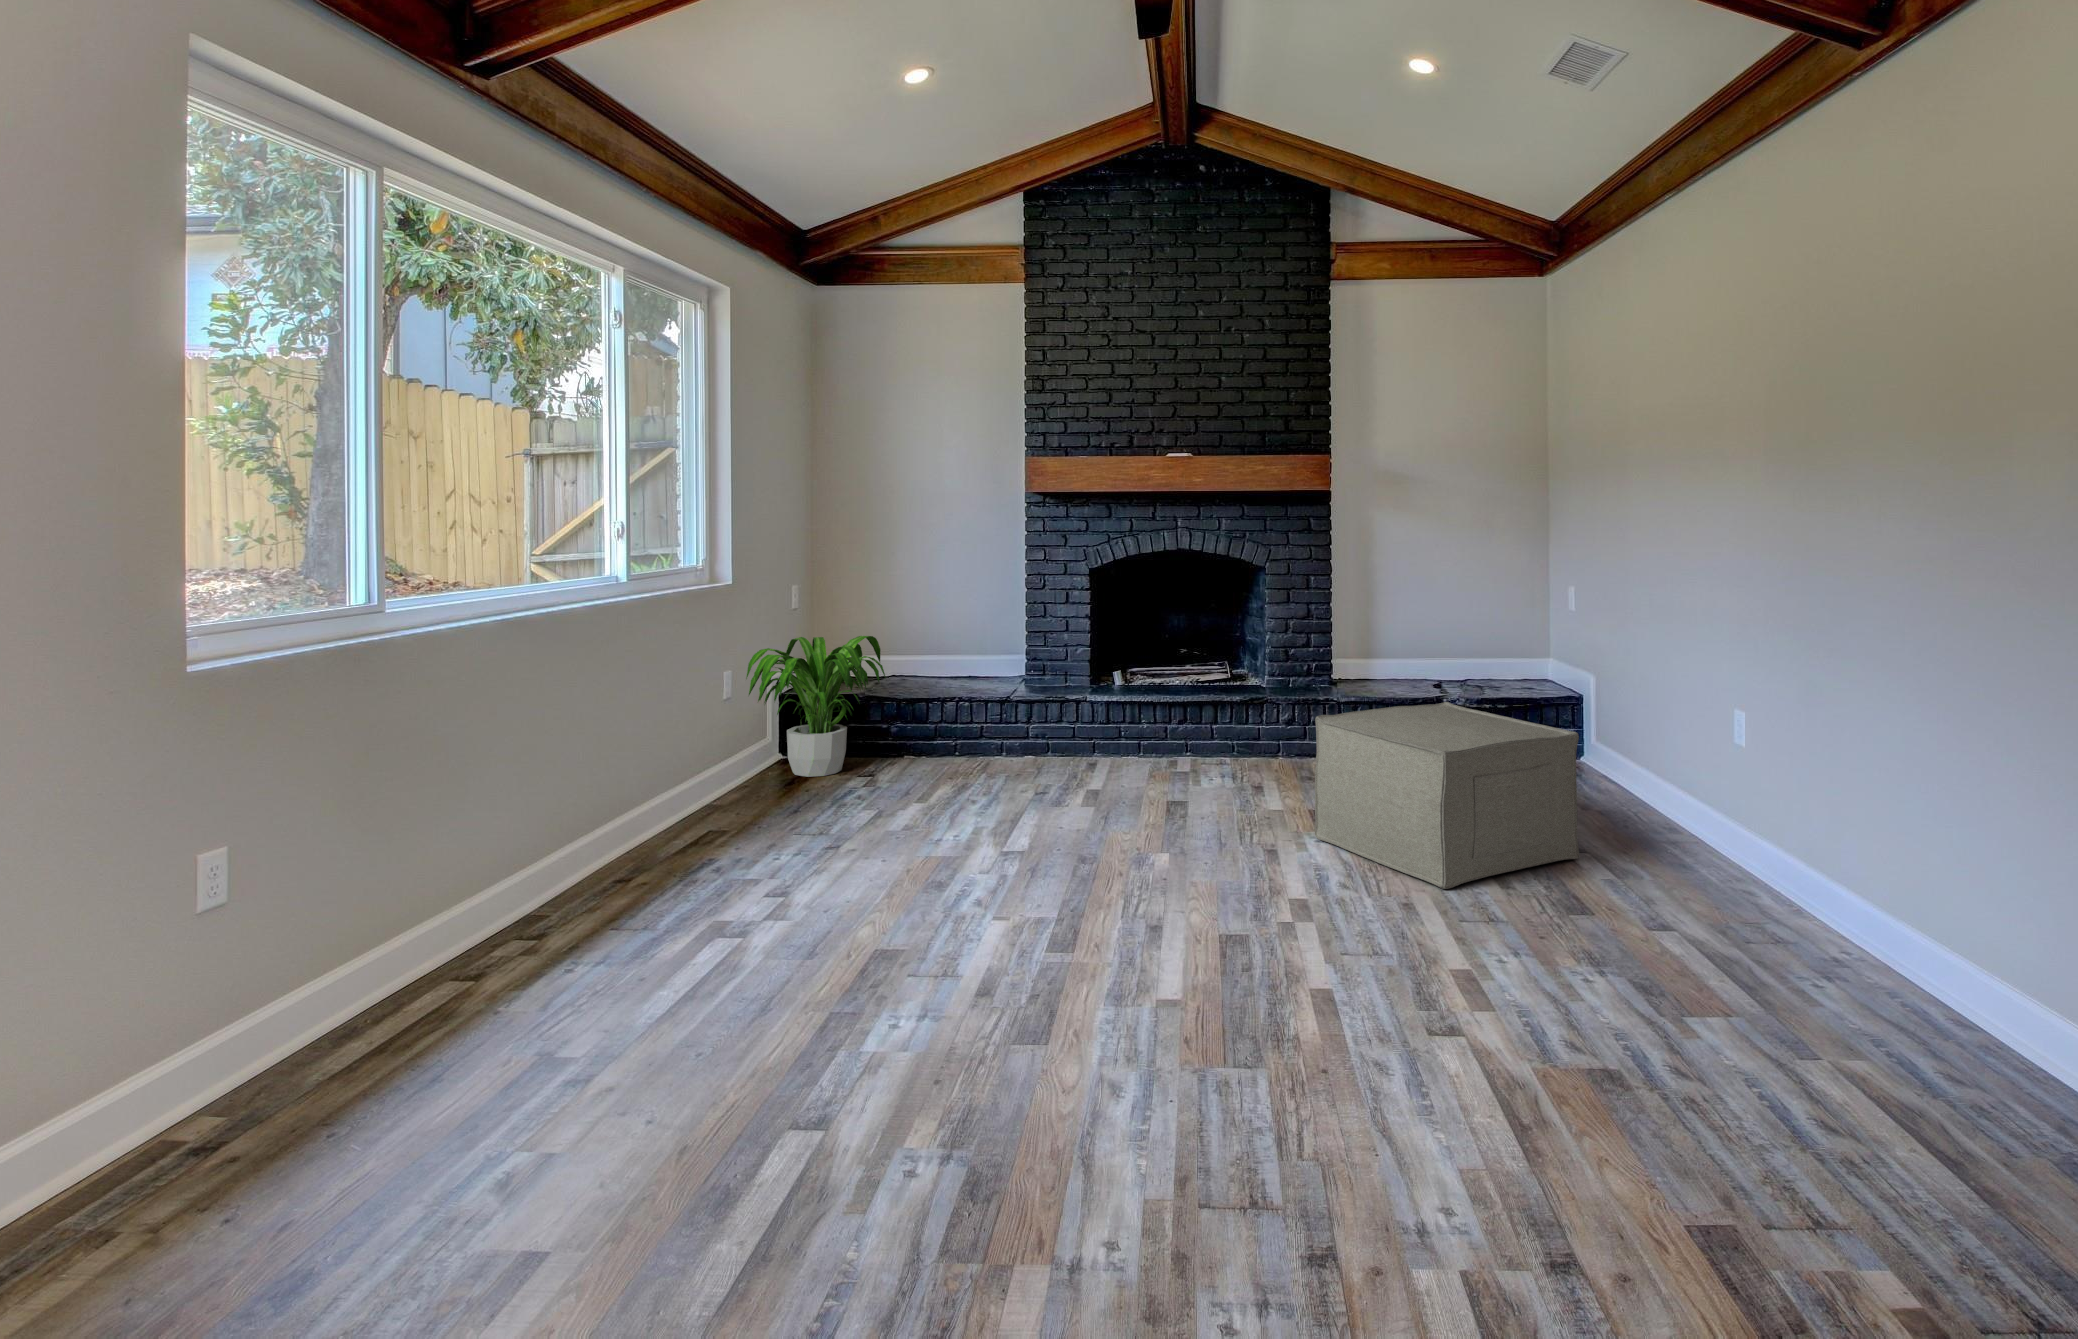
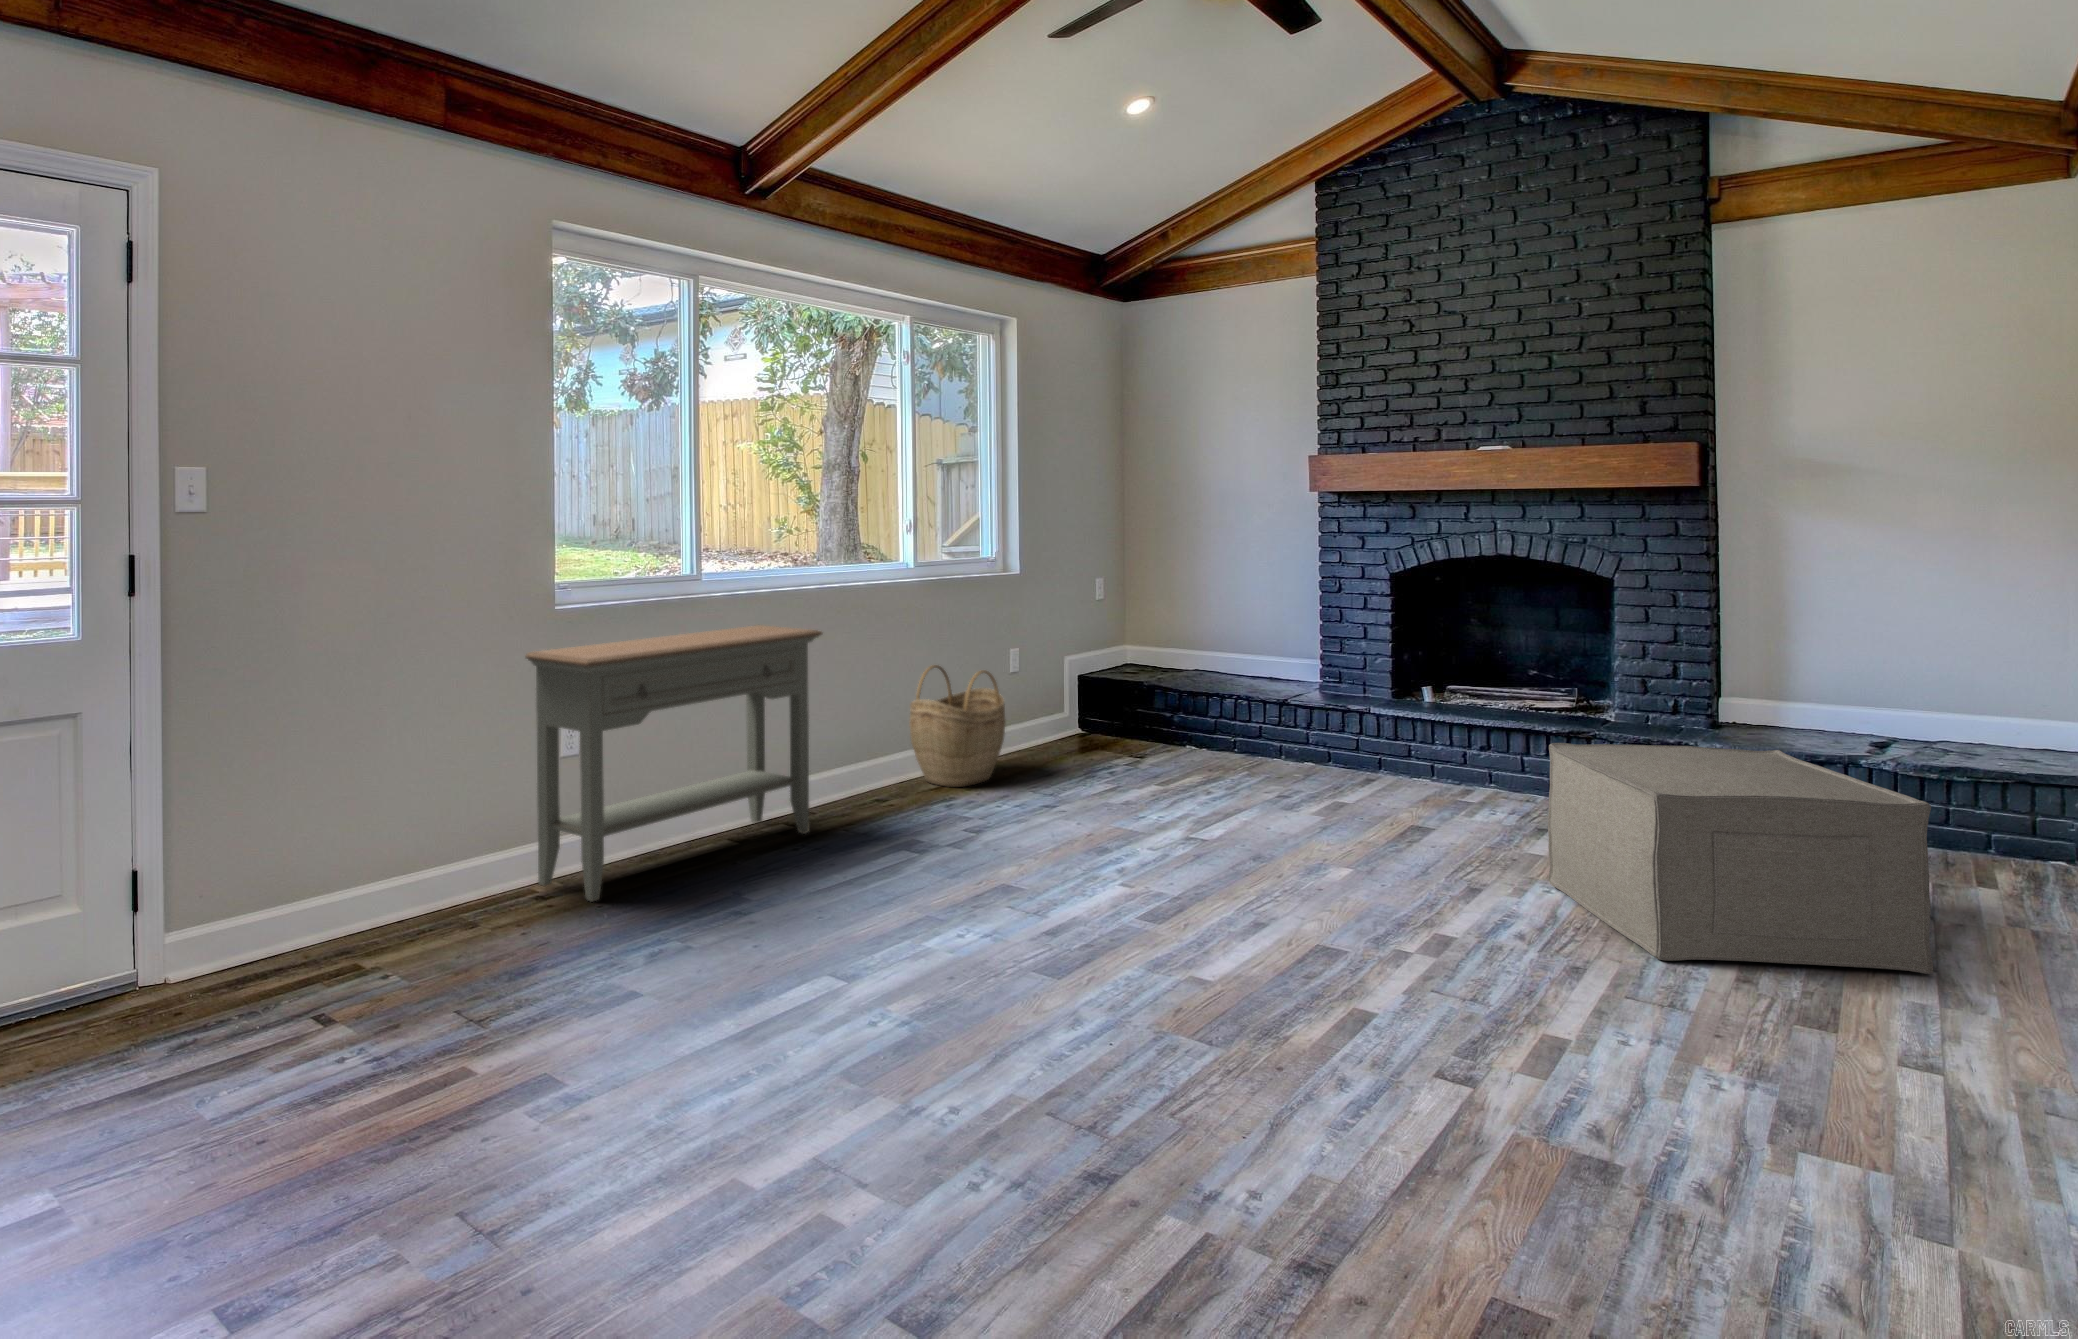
potted plant: present [746,636,886,777] -> none [1030,627,1157,754]
console table: none [114,672,584,1152] -> present [525,625,822,901]
woven basket: none [639,698,755,844] -> present [910,665,1005,787]

